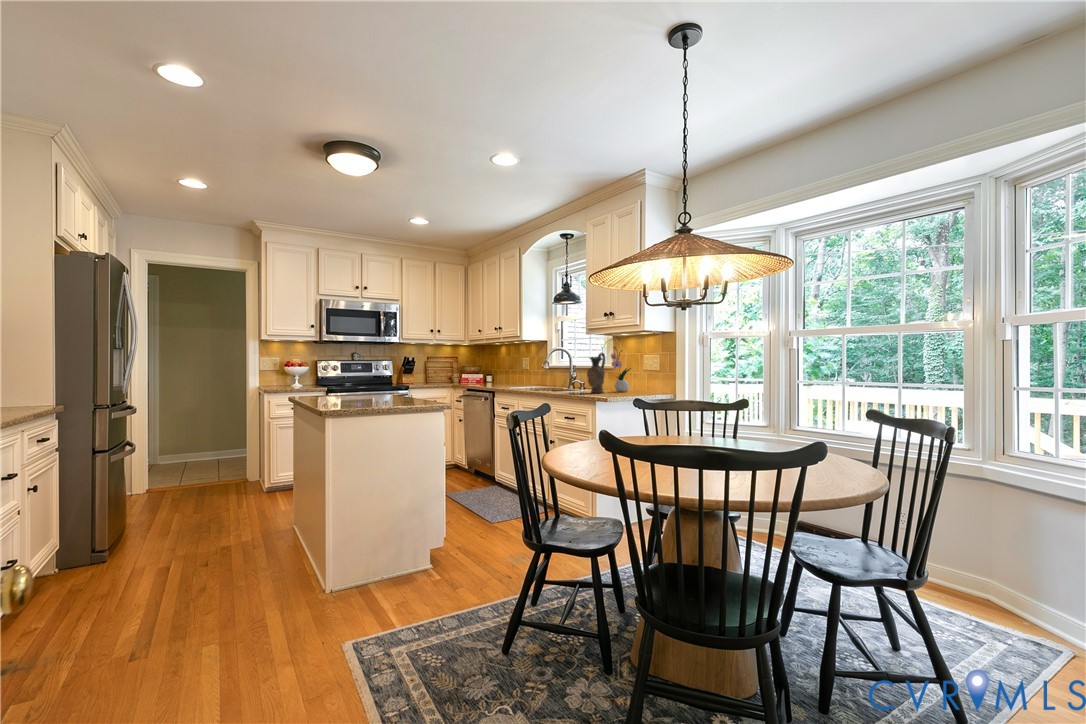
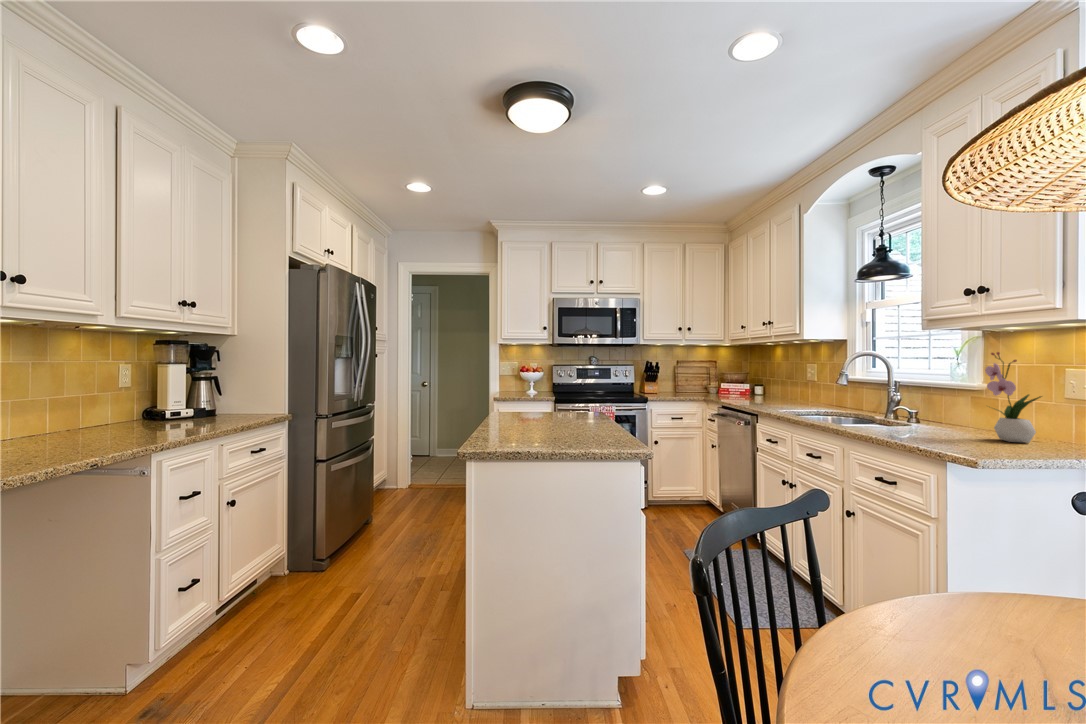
ceramic pitcher: present [587,353,605,393] -> none [926,365,973,443]

